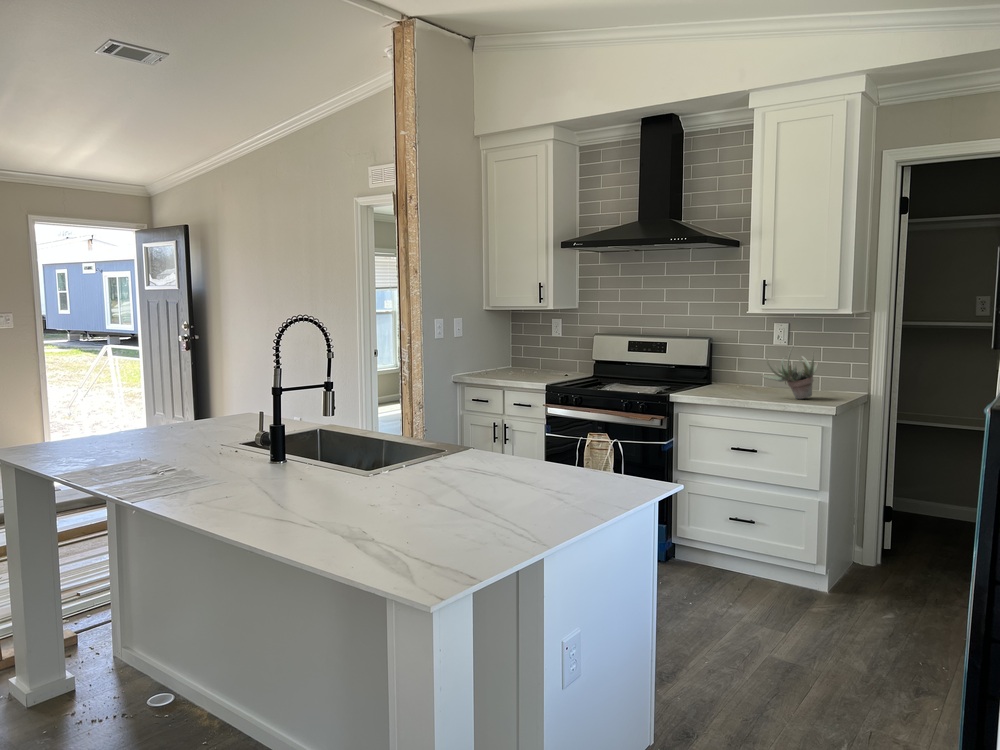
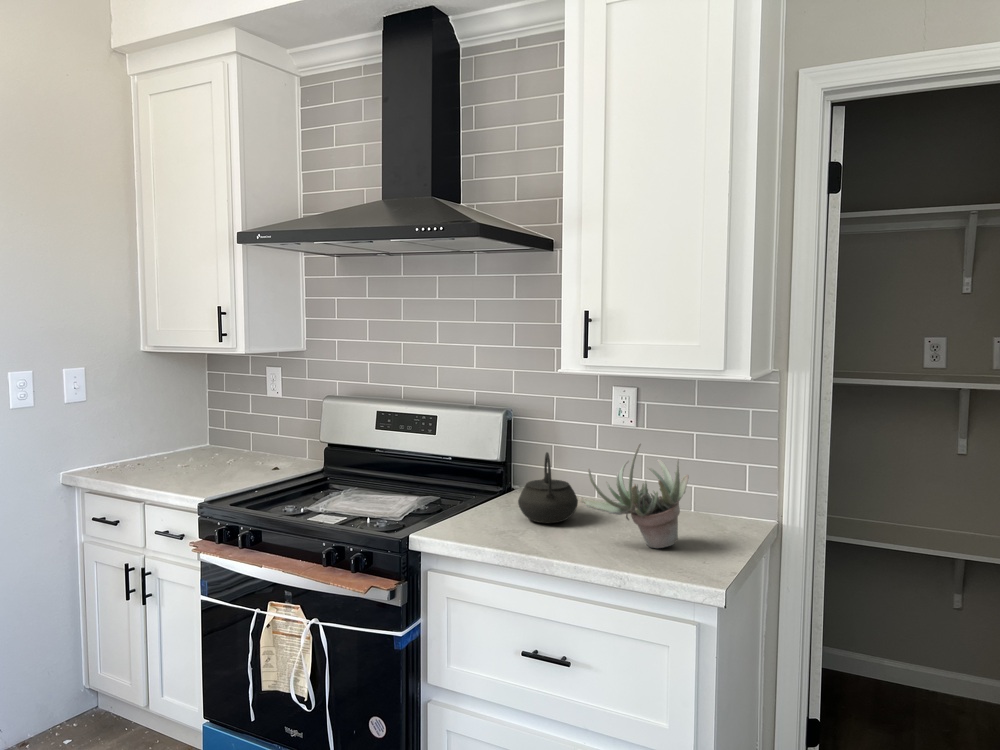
kettle: none [723,356,756,393] -> present [518,452,578,523]

